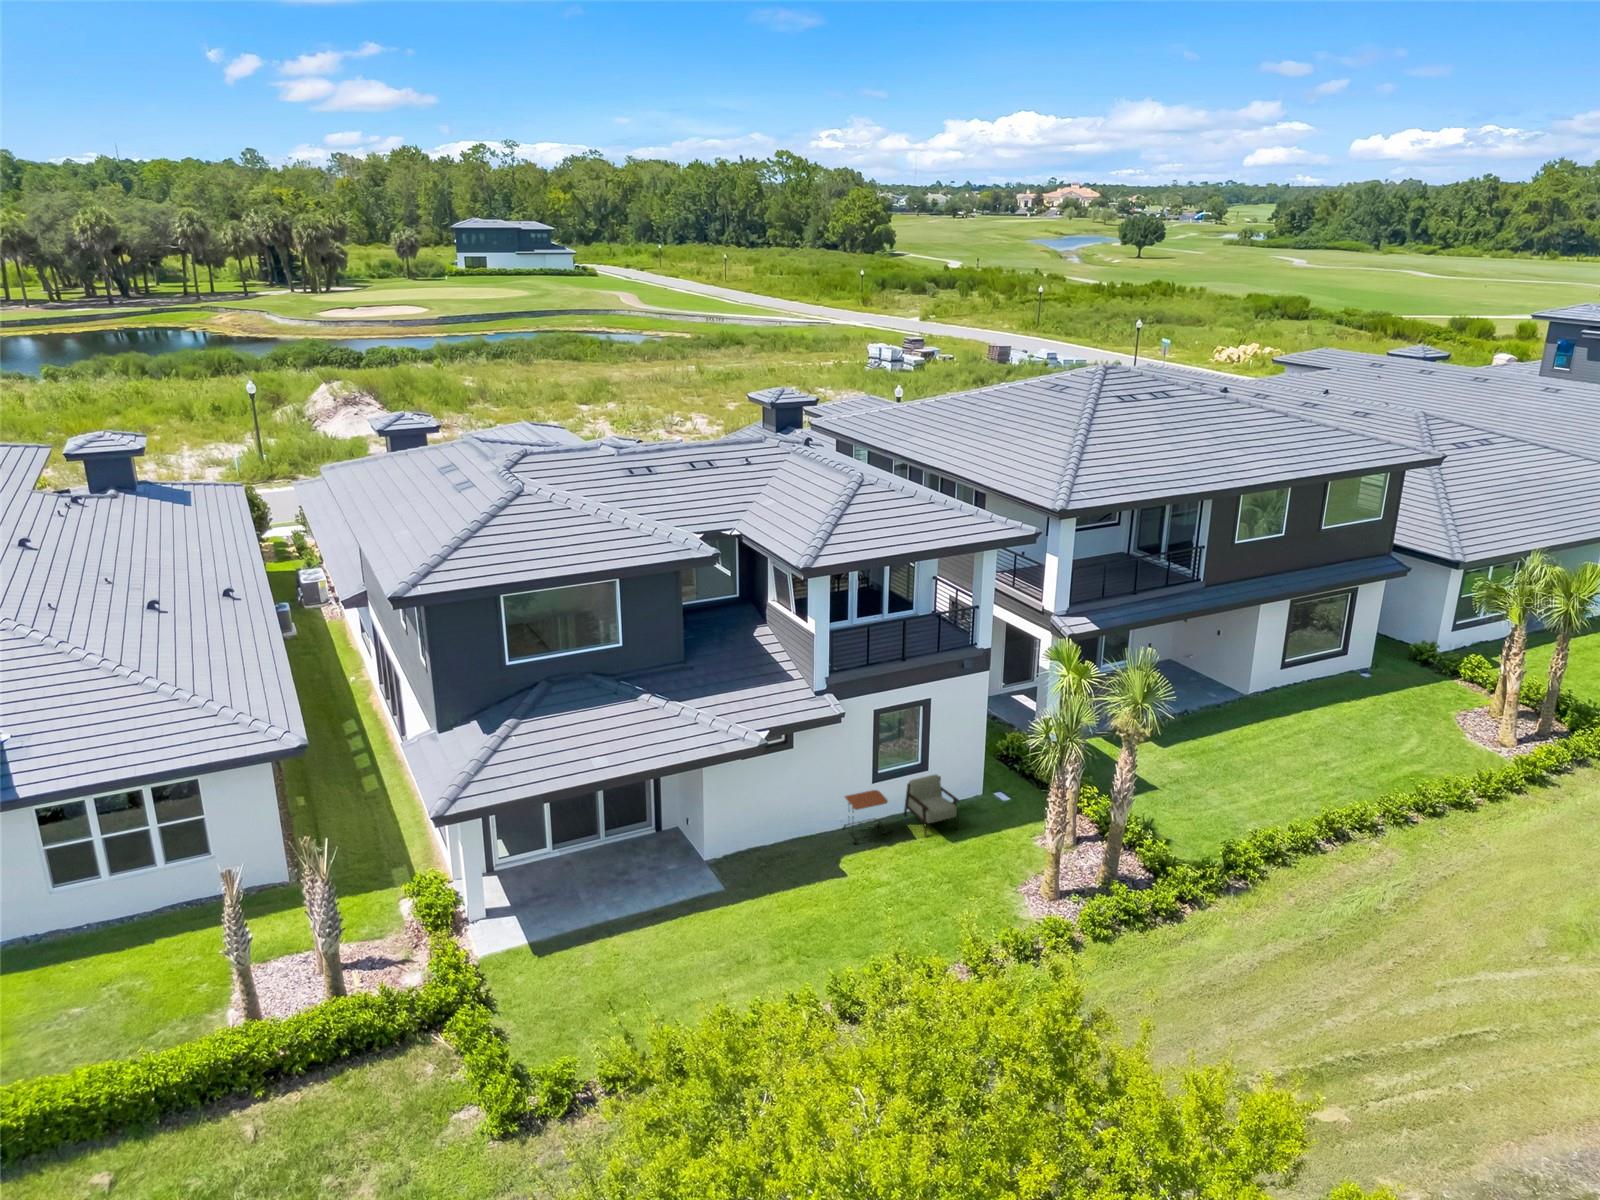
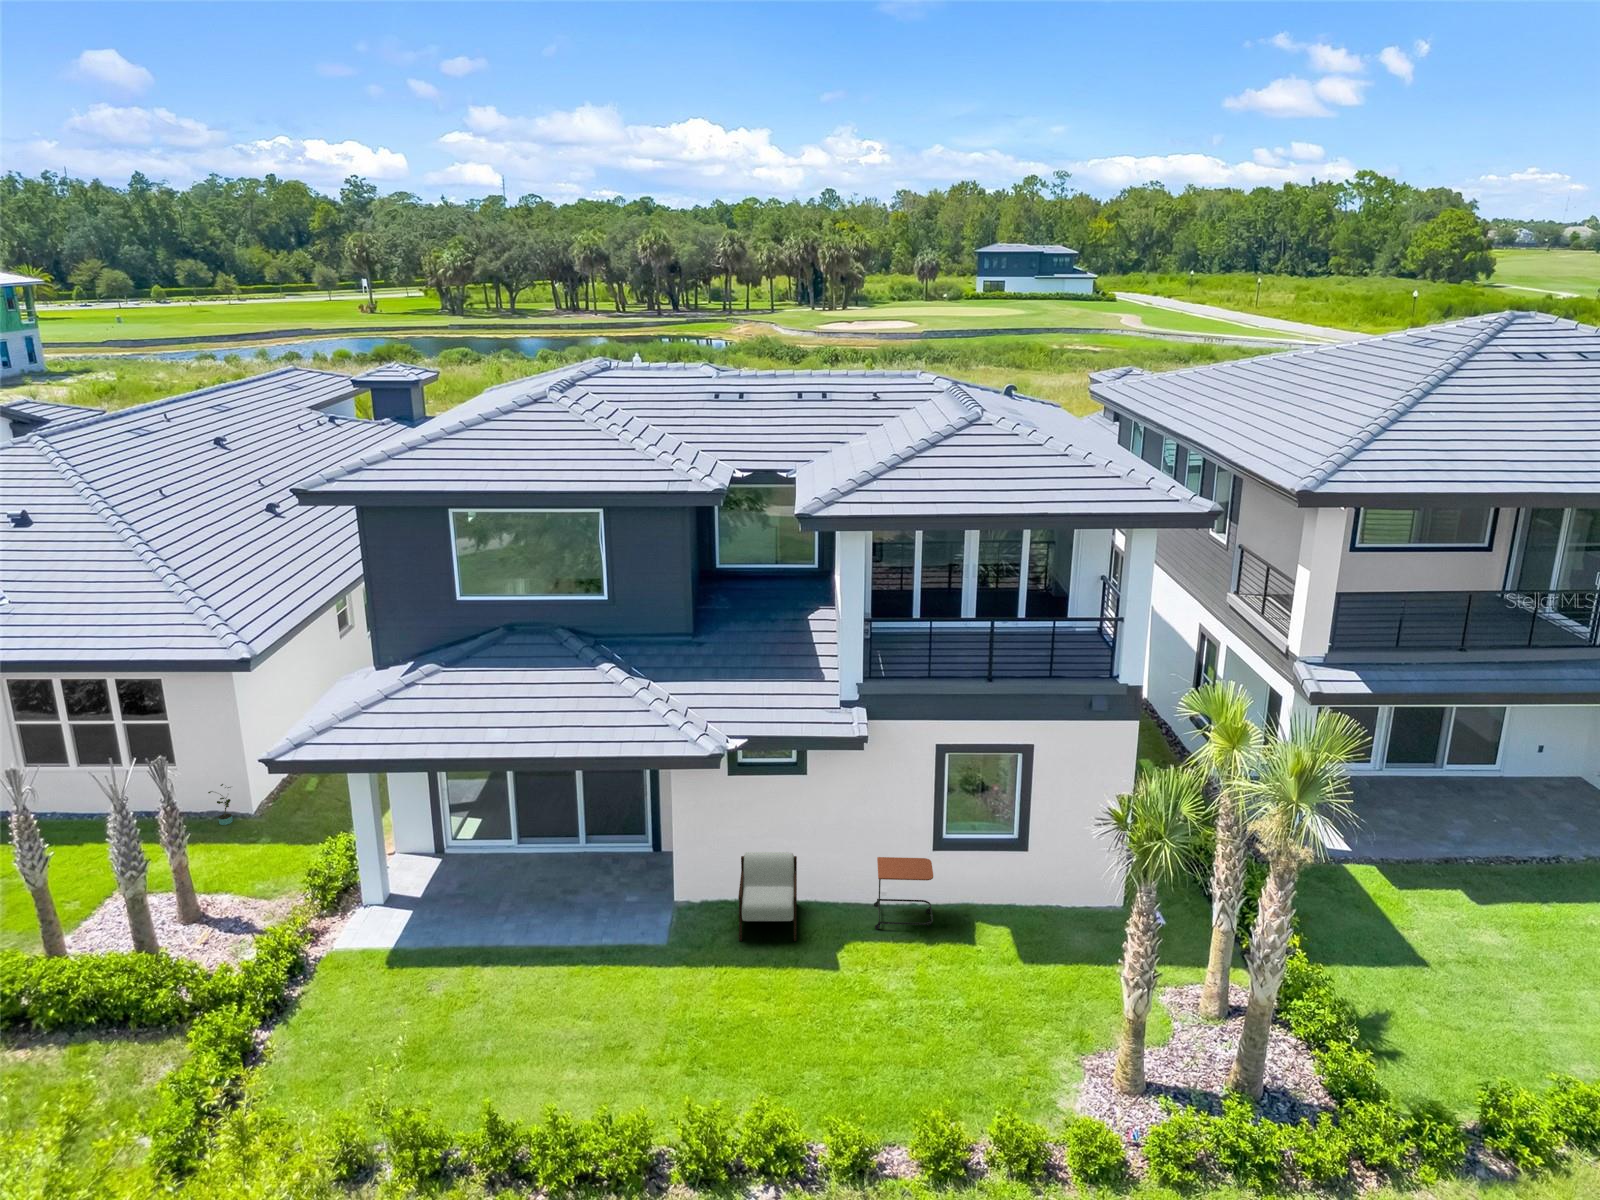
armchair: present [904,775,959,837] -> present [738,852,797,941]
potted plant: none [255,857,278,893] -> present [208,784,233,825]

